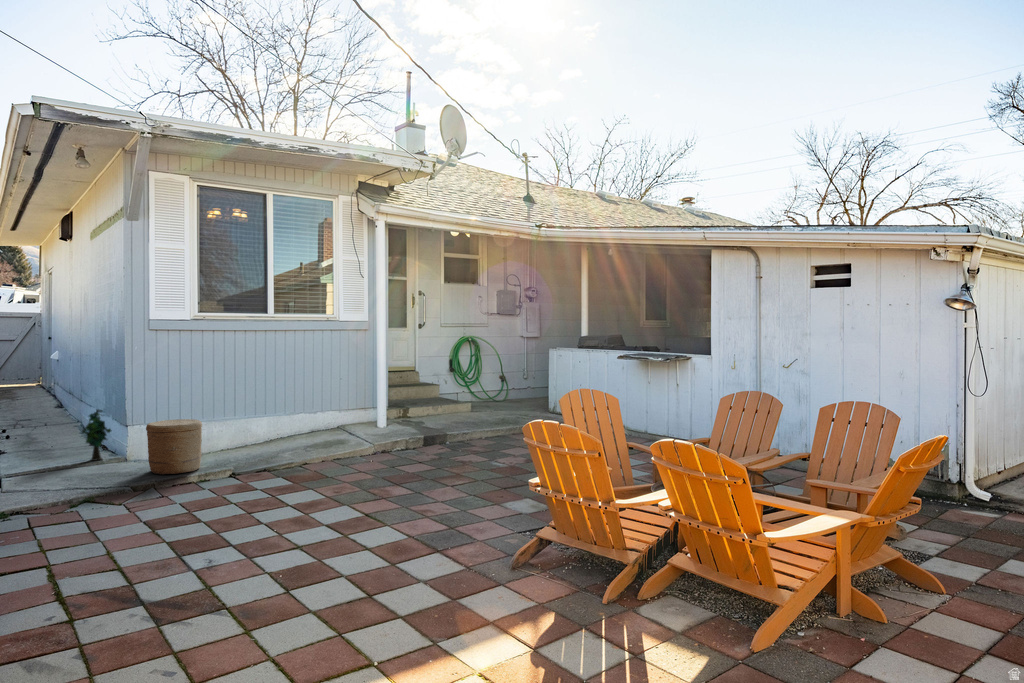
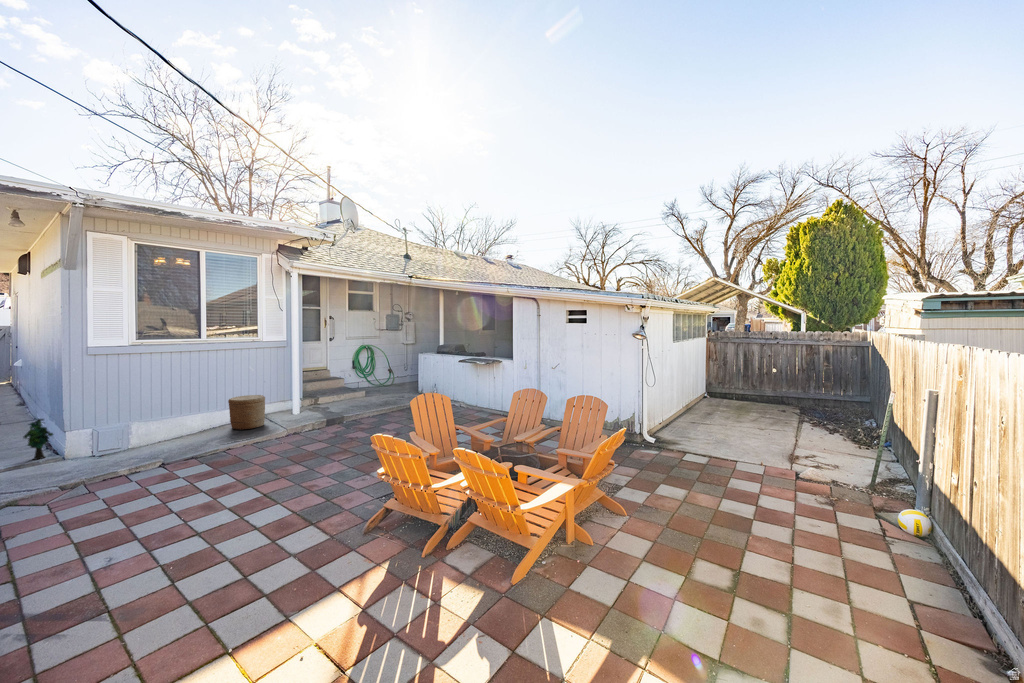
woven basket: present [146,419,202,475] -> present [228,395,265,430]

